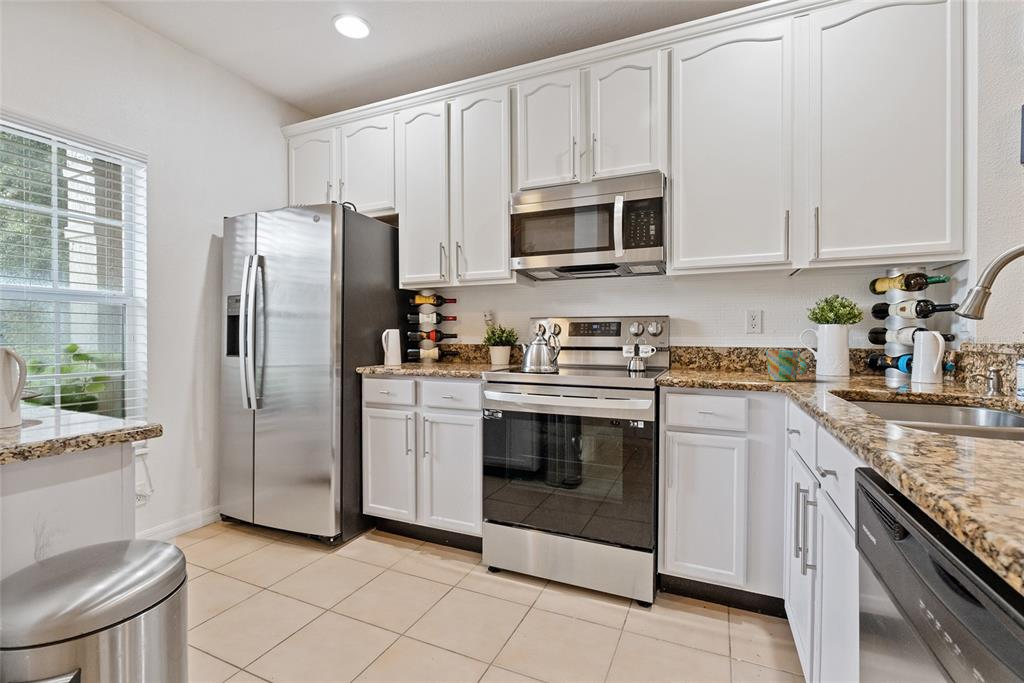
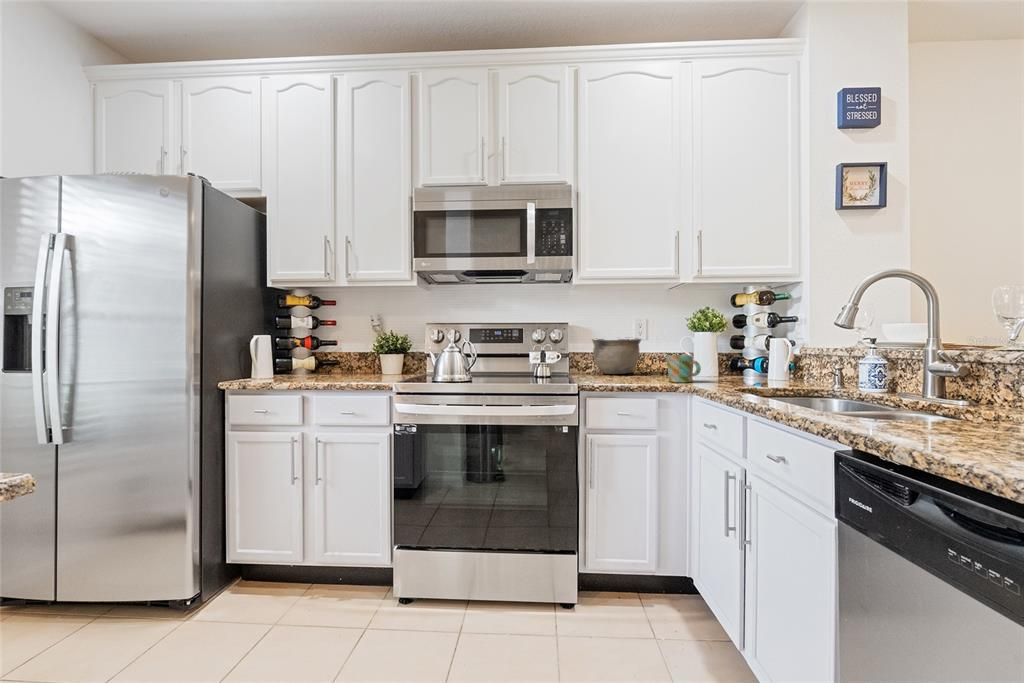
bowl: none [695,331,752,370] -> present [592,337,641,374]

